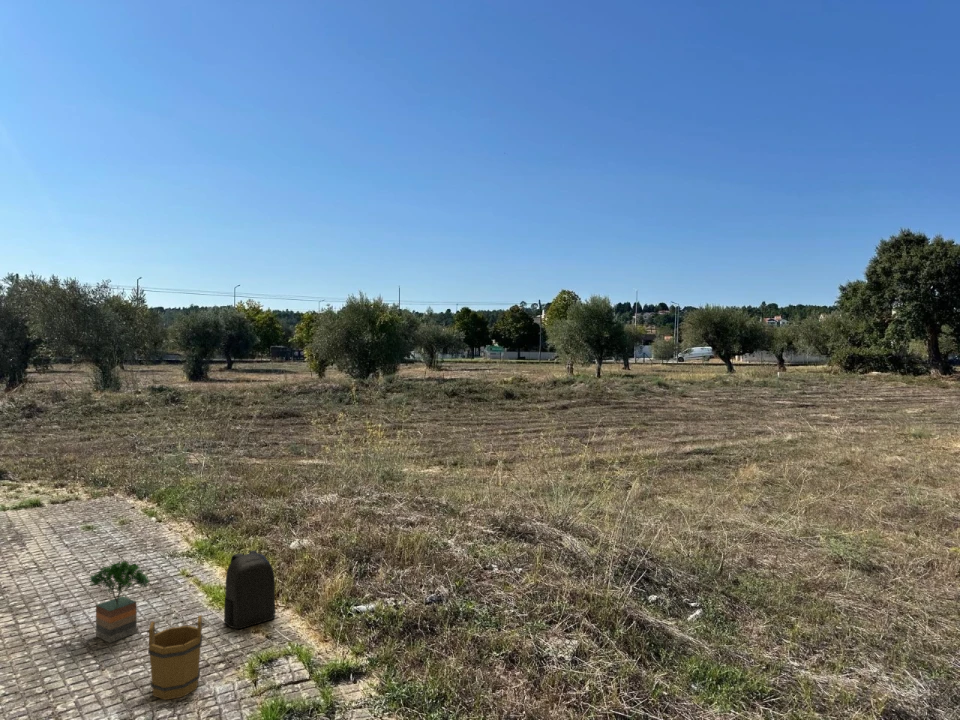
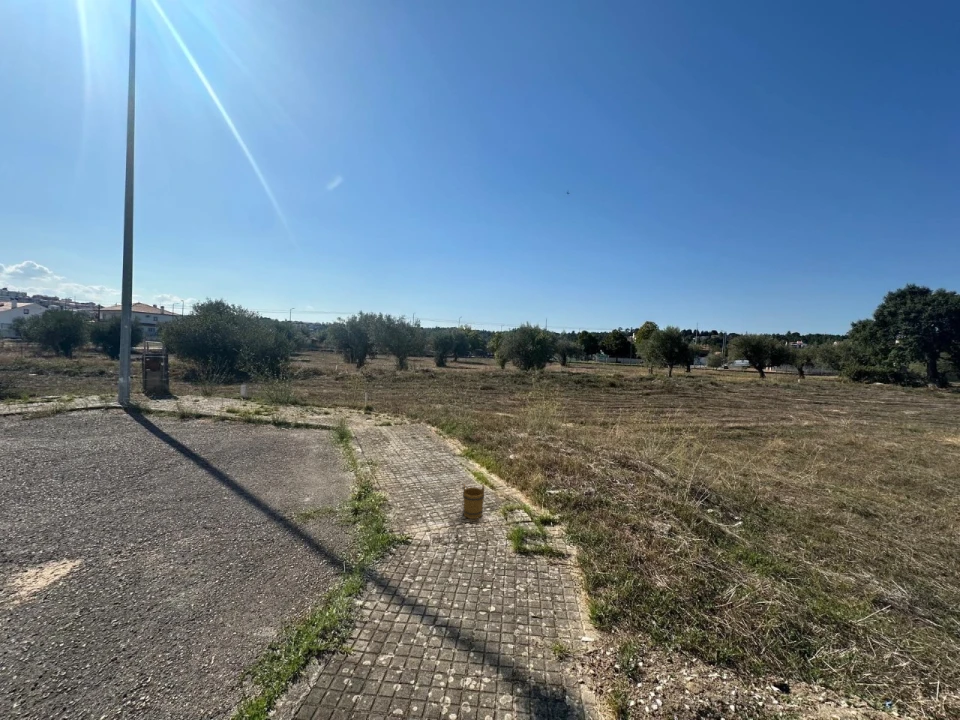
backpack: present [224,550,276,629] -> none [485,457,508,493]
potted tree: present [90,561,149,643] -> none [431,455,455,491]

